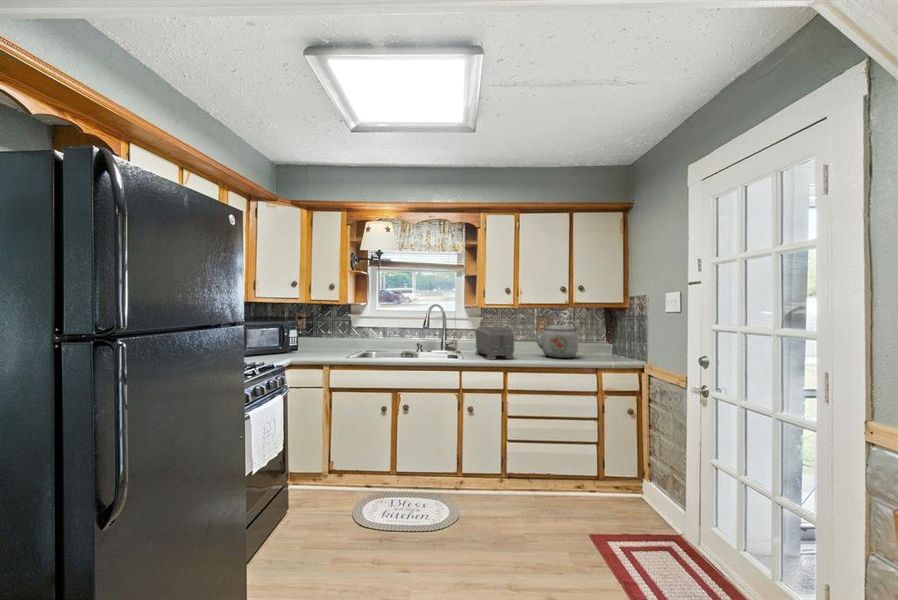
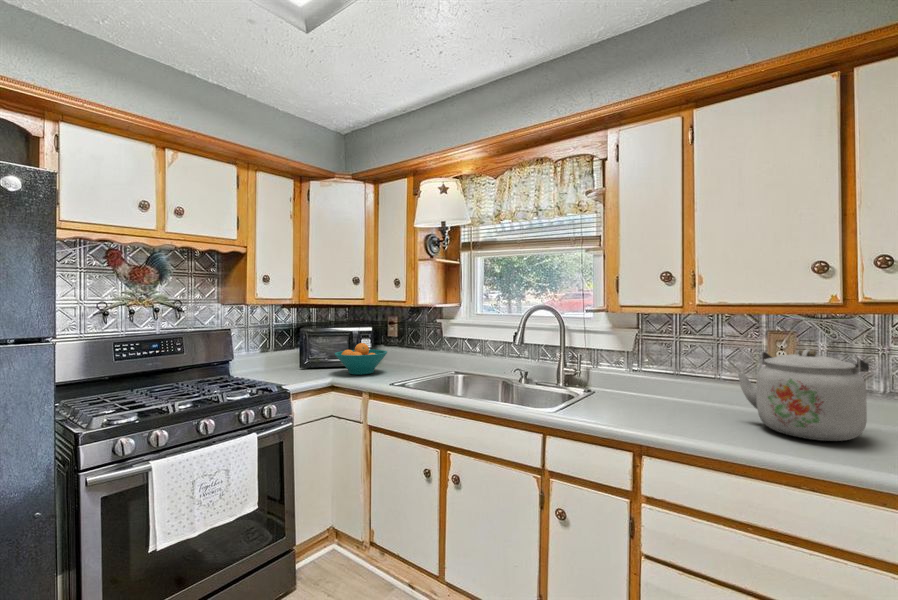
toaster: present [475,327,514,360] -> none [605,349,670,424]
fruit bowl: none [282,332,323,355] -> present [335,343,387,375]

